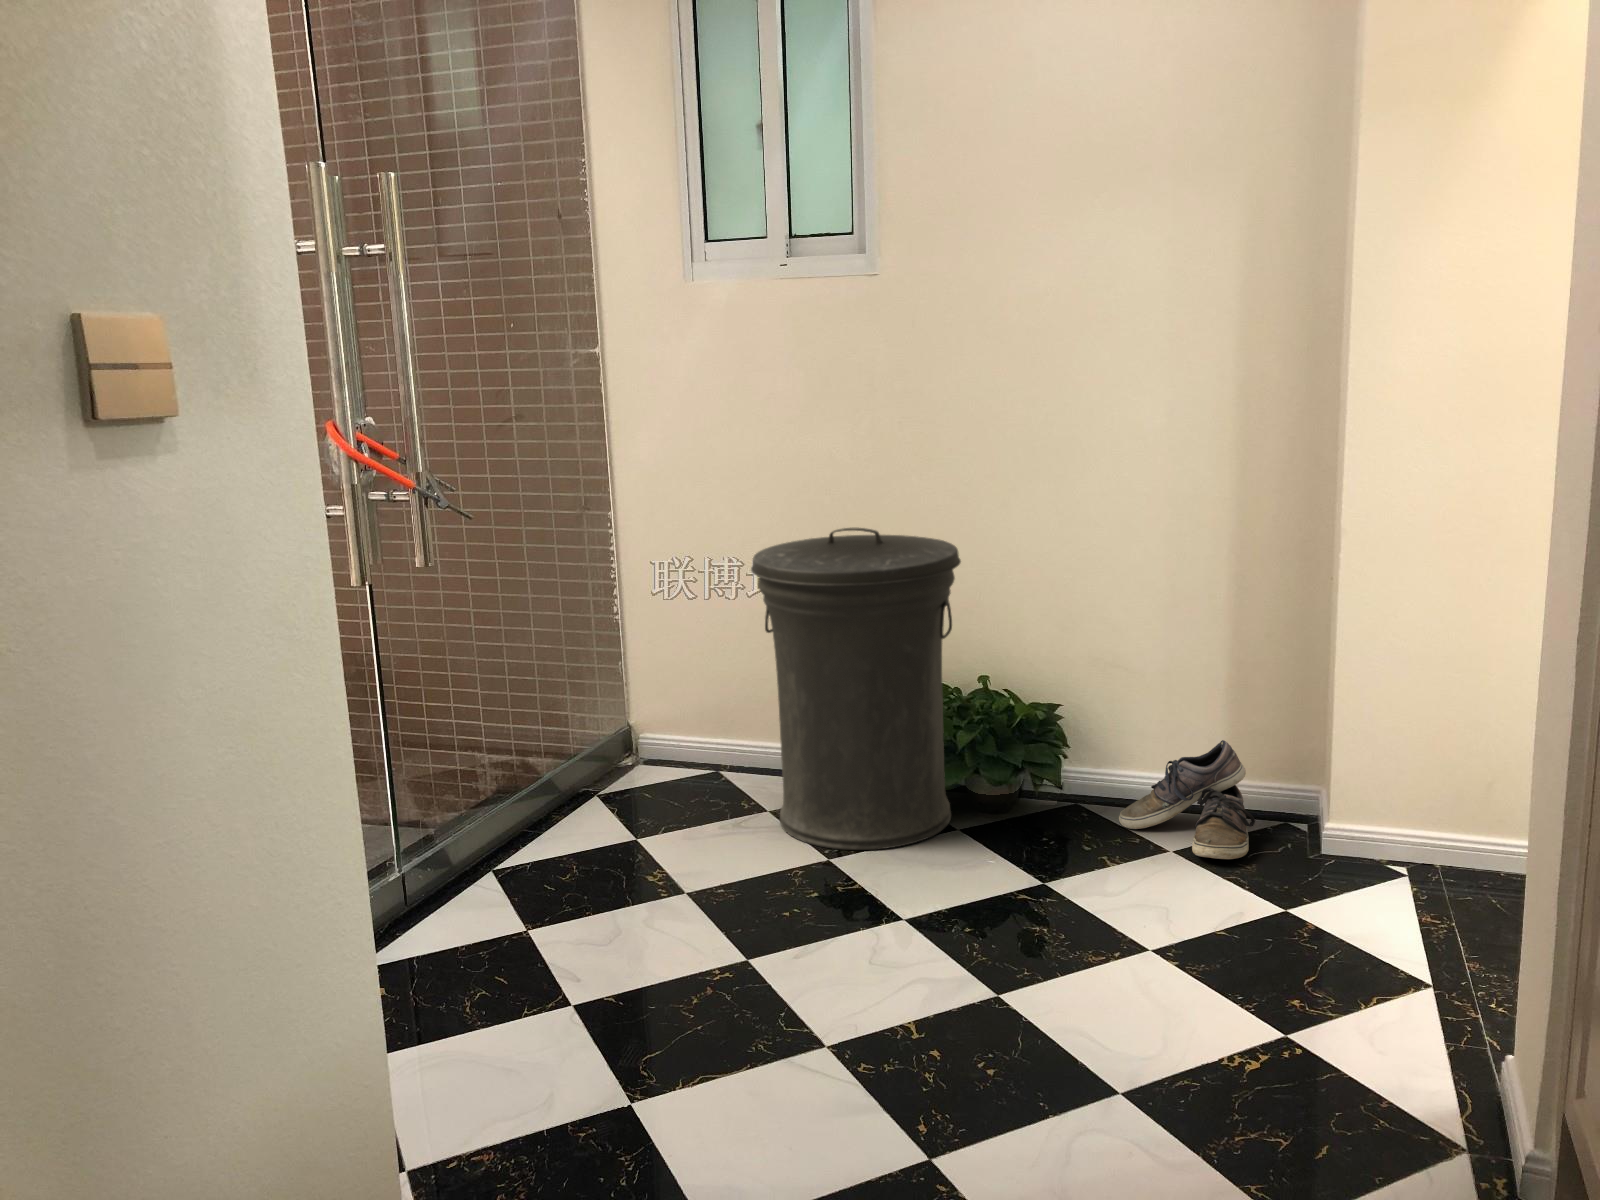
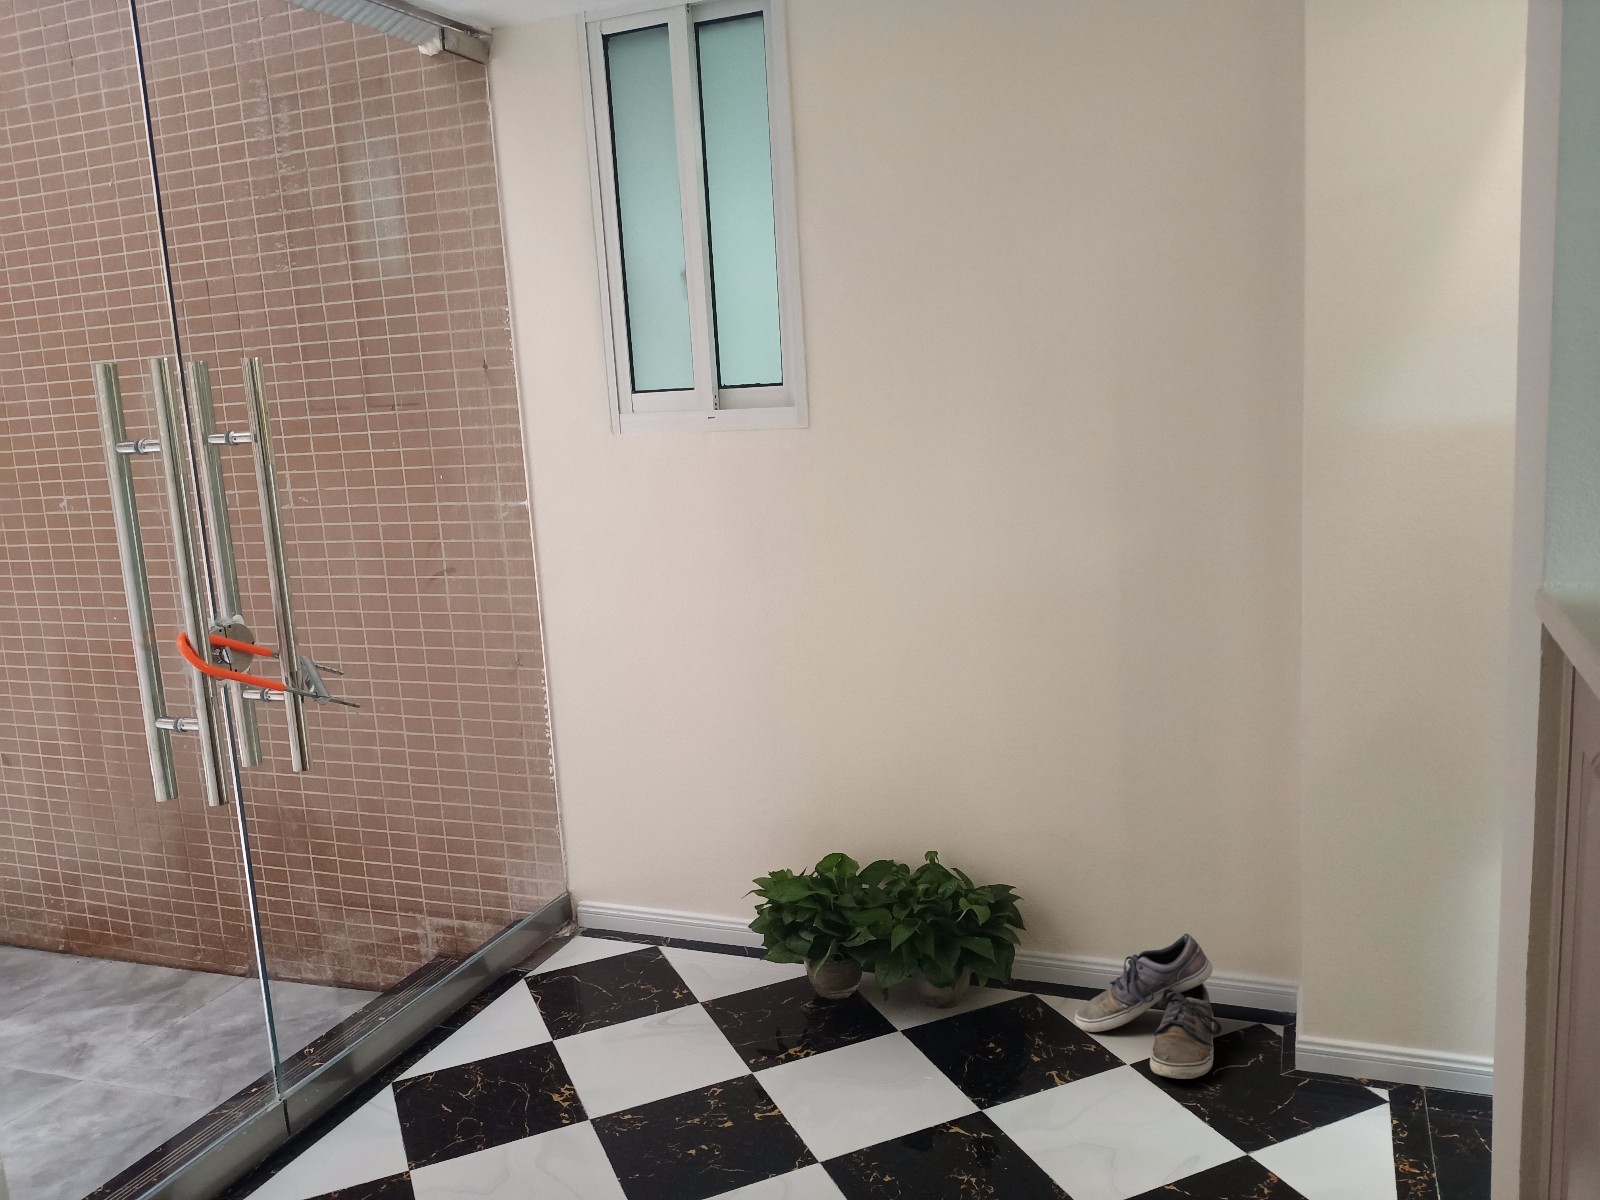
trash can: present [751,528,961,850] -> none [671,702,896,1058]

